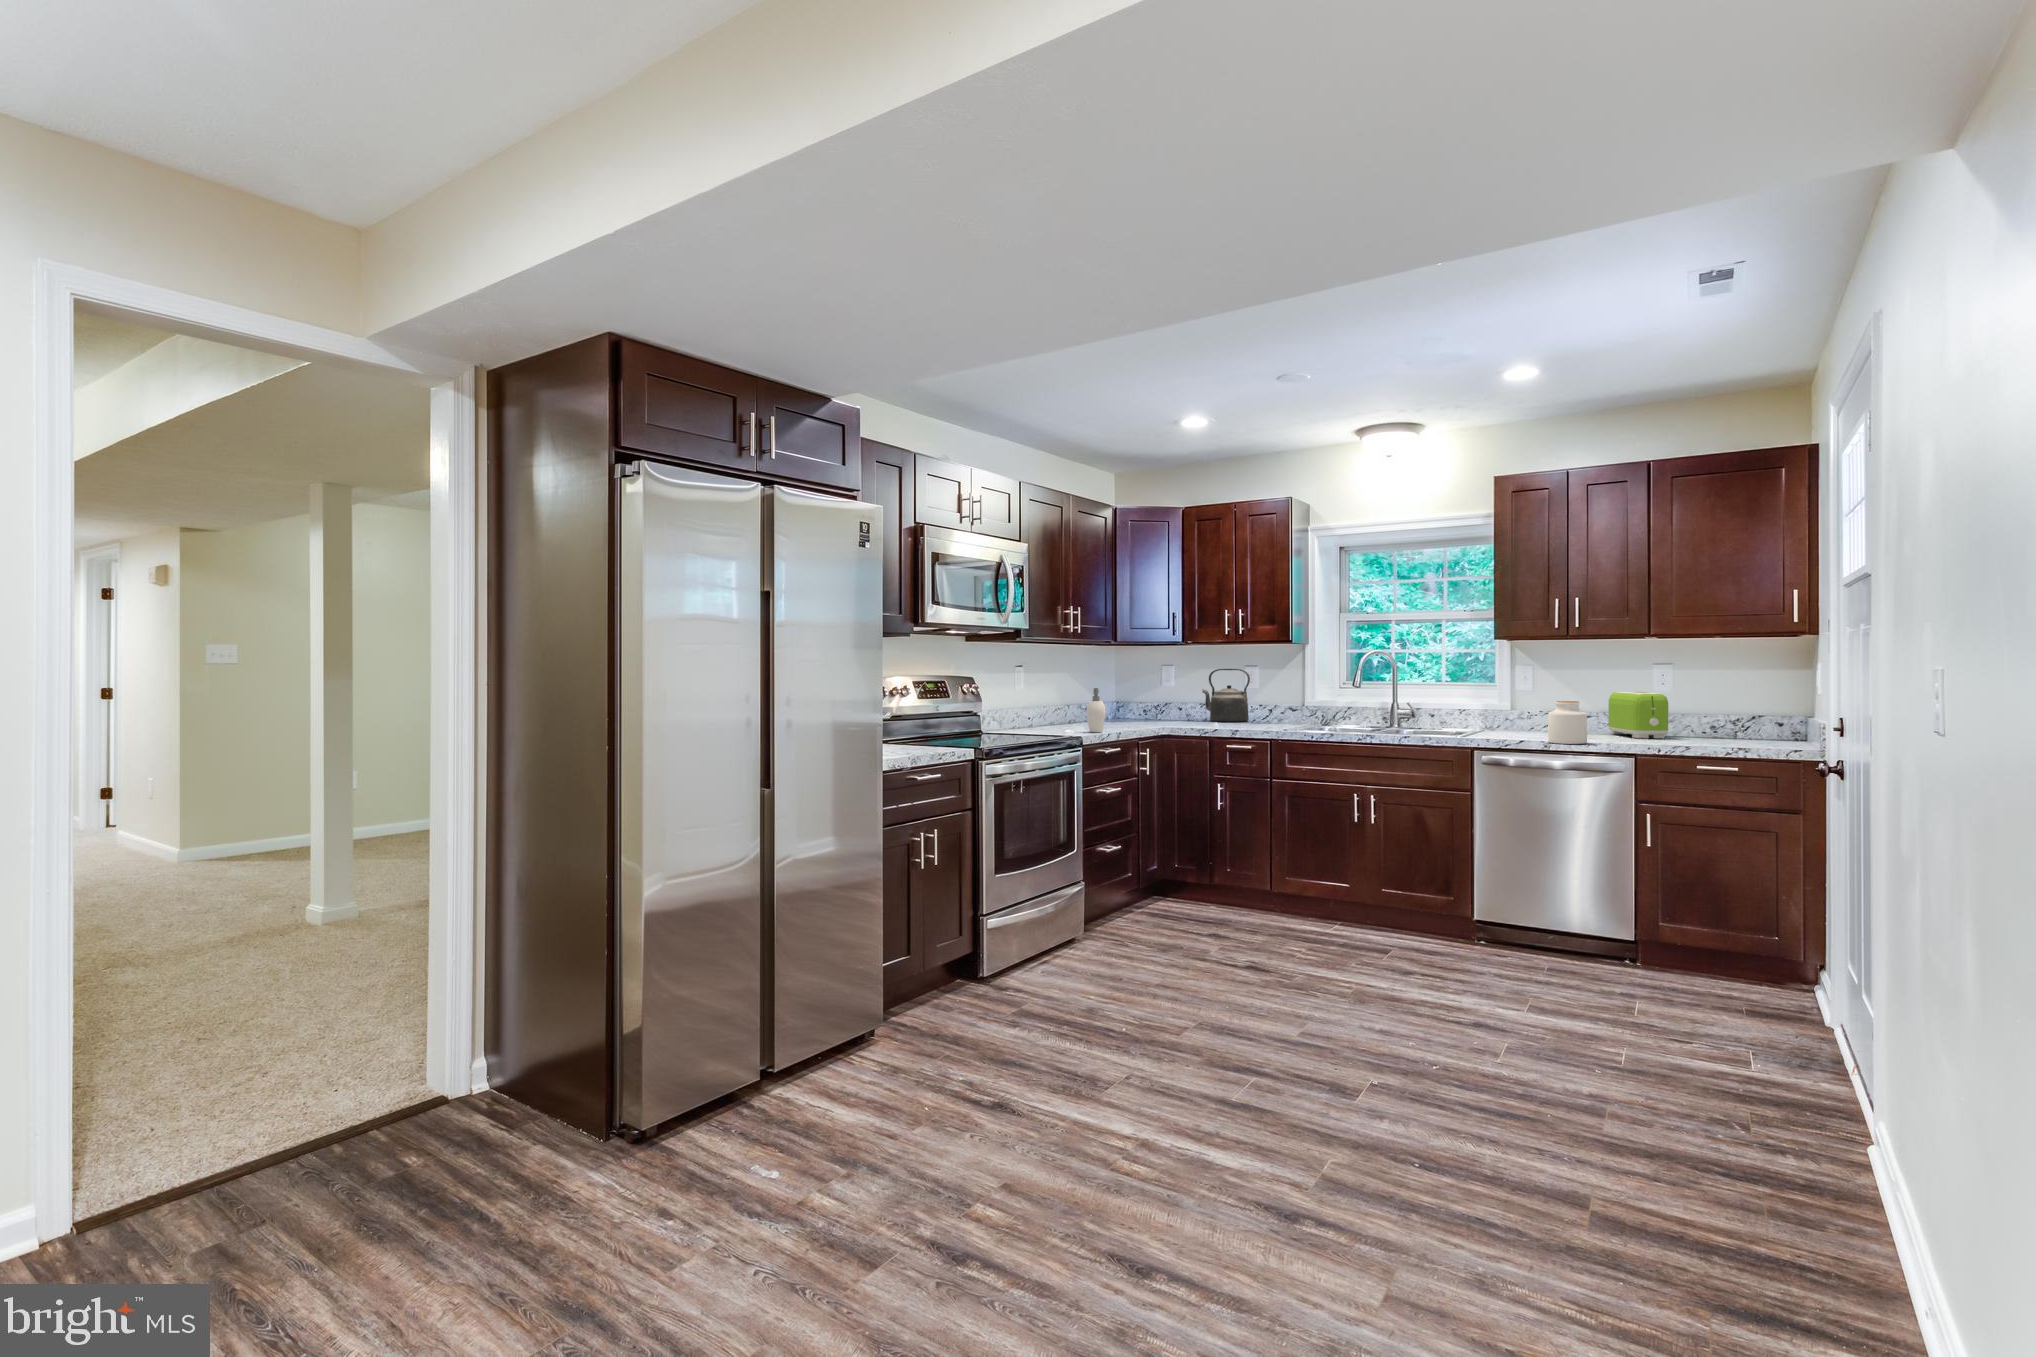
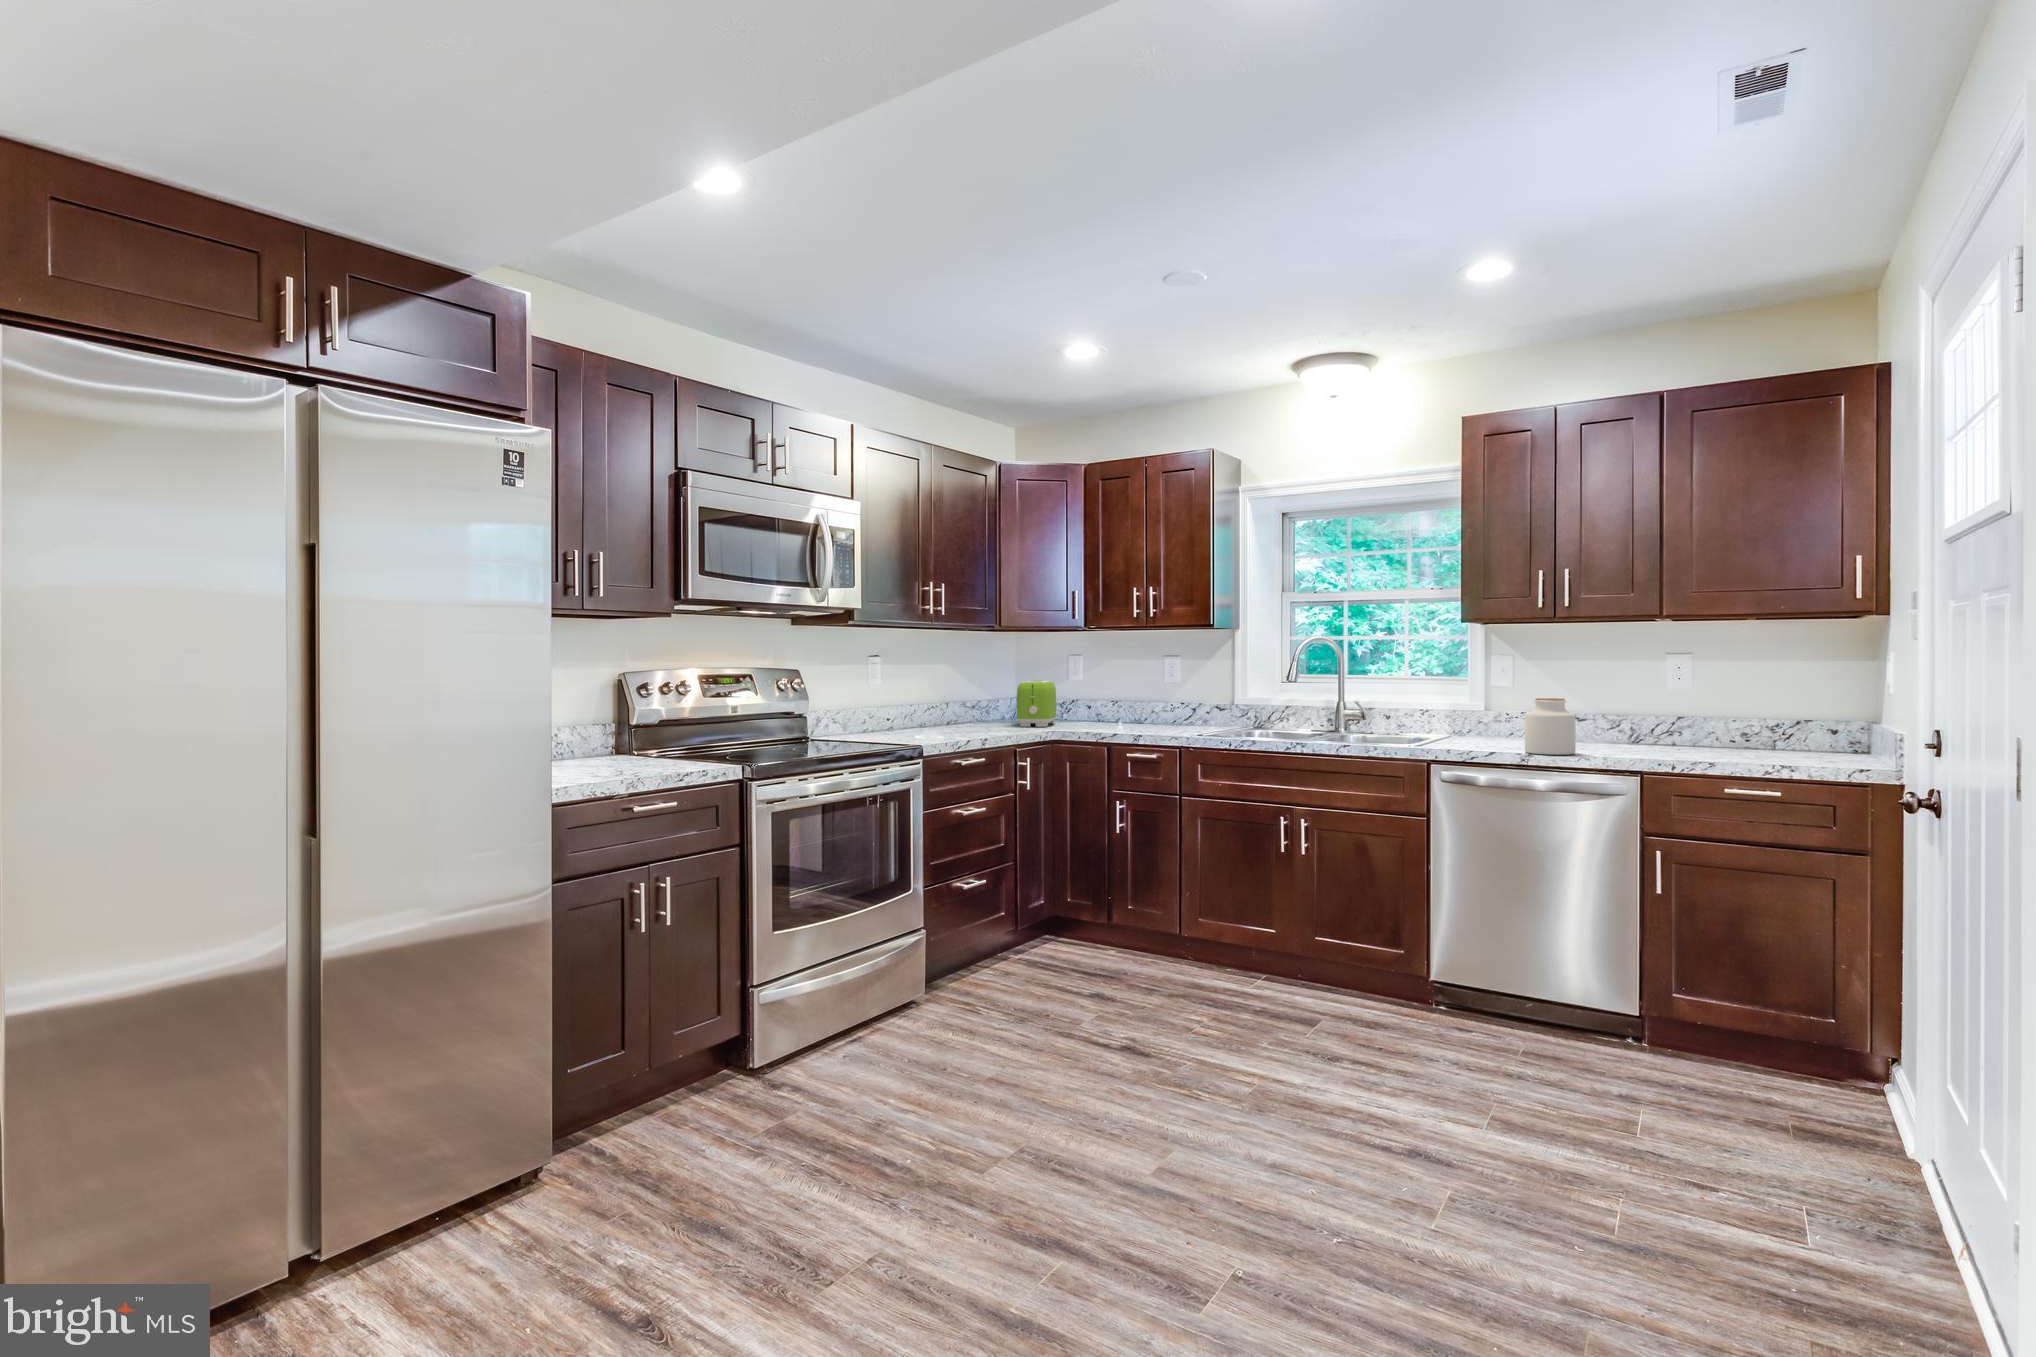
kettle: present [1202,669,1250,722] -> none [1114,660,1169,724]
soap dispenser: present [1086,688,1106,732] -> none [949,682,981,737]
toaster: present [1608,691,1668,738] -> present [1017,680,1056,727]

